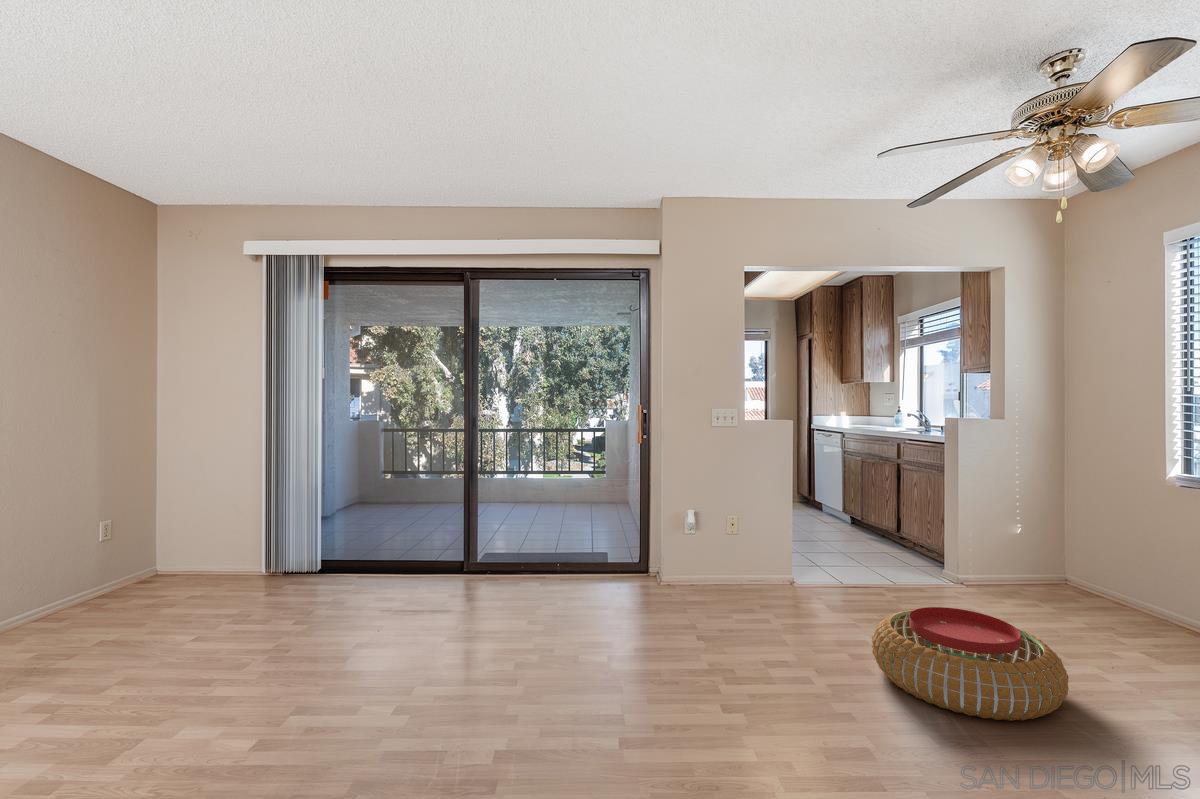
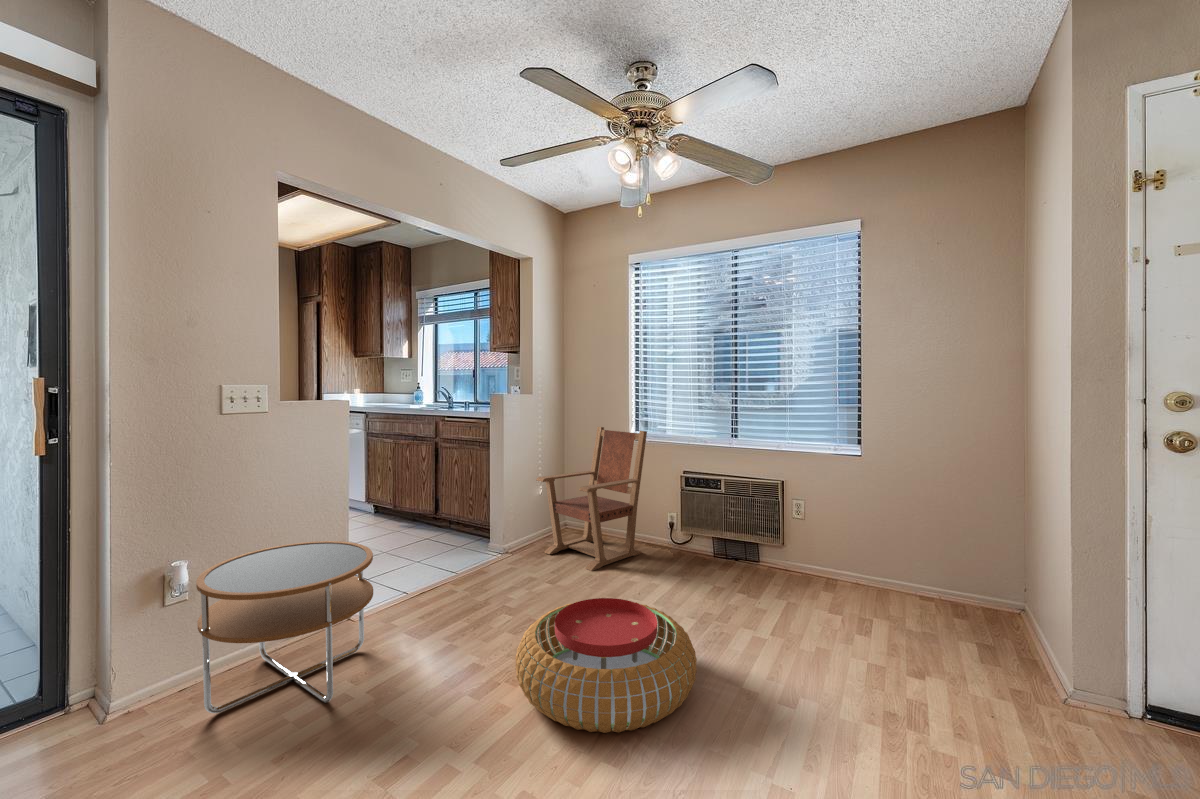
armchair: none [988,460,1150,624] -> present [536,427,647,571]
side table: none [689,515,790,617] -> present [196,541,373,713]

